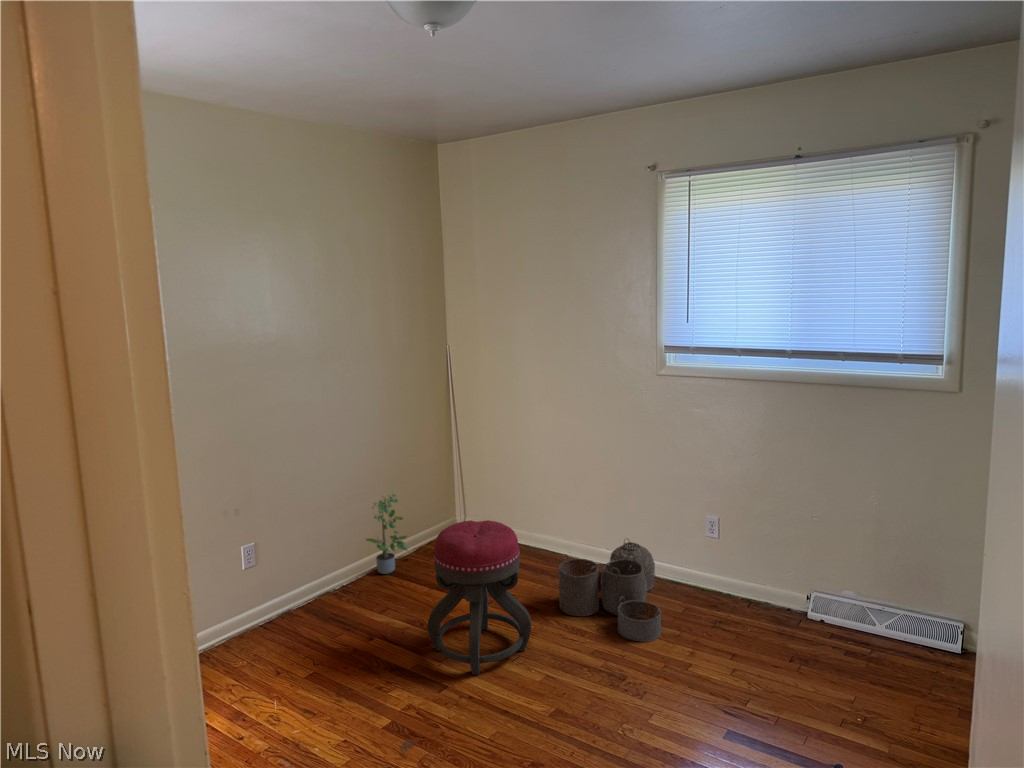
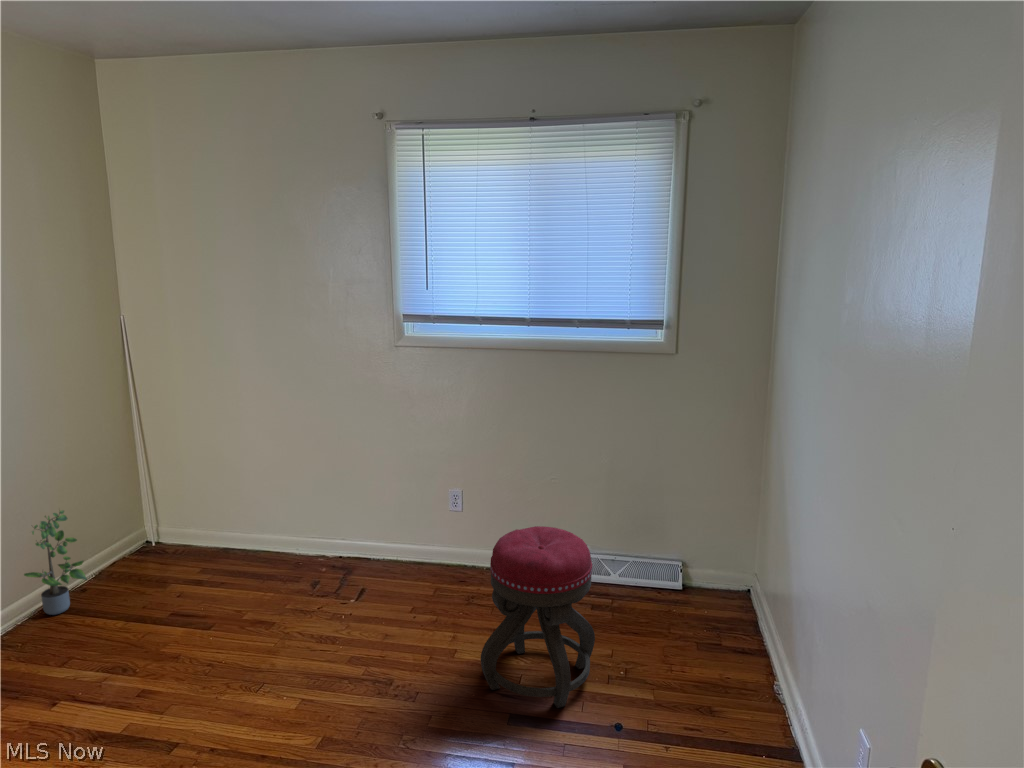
ottoman: present [428,520,531,675] -> present [481,526,595,708]
woven basket: present [558,541,661,642] -> none [295,526,416,636]

